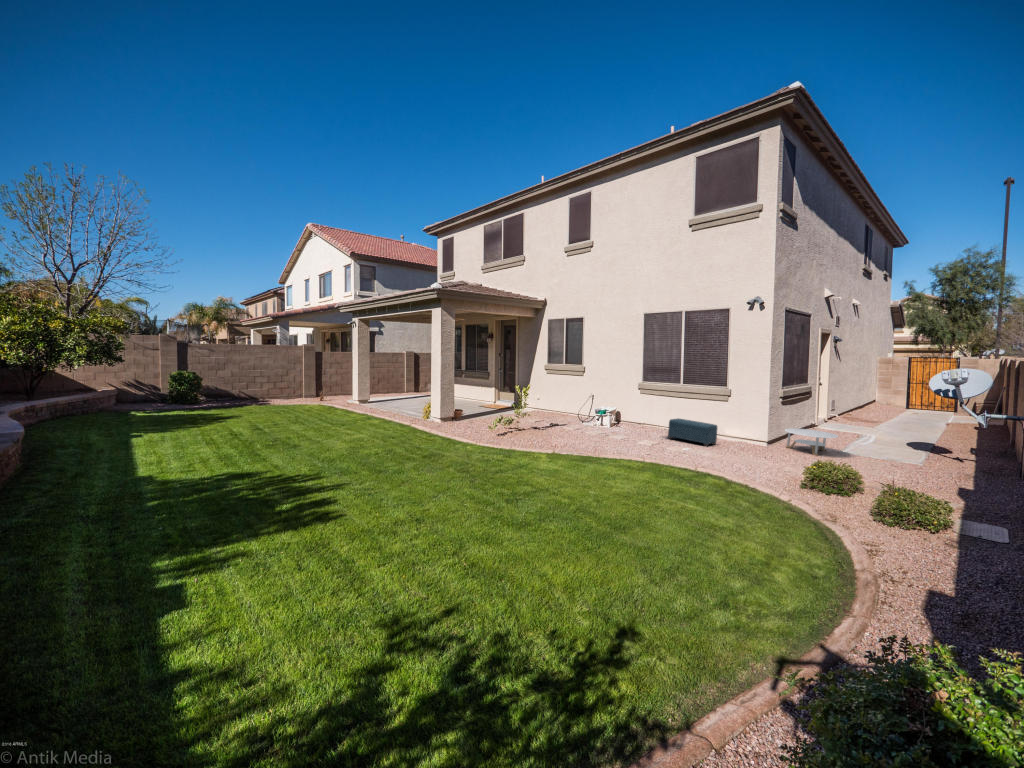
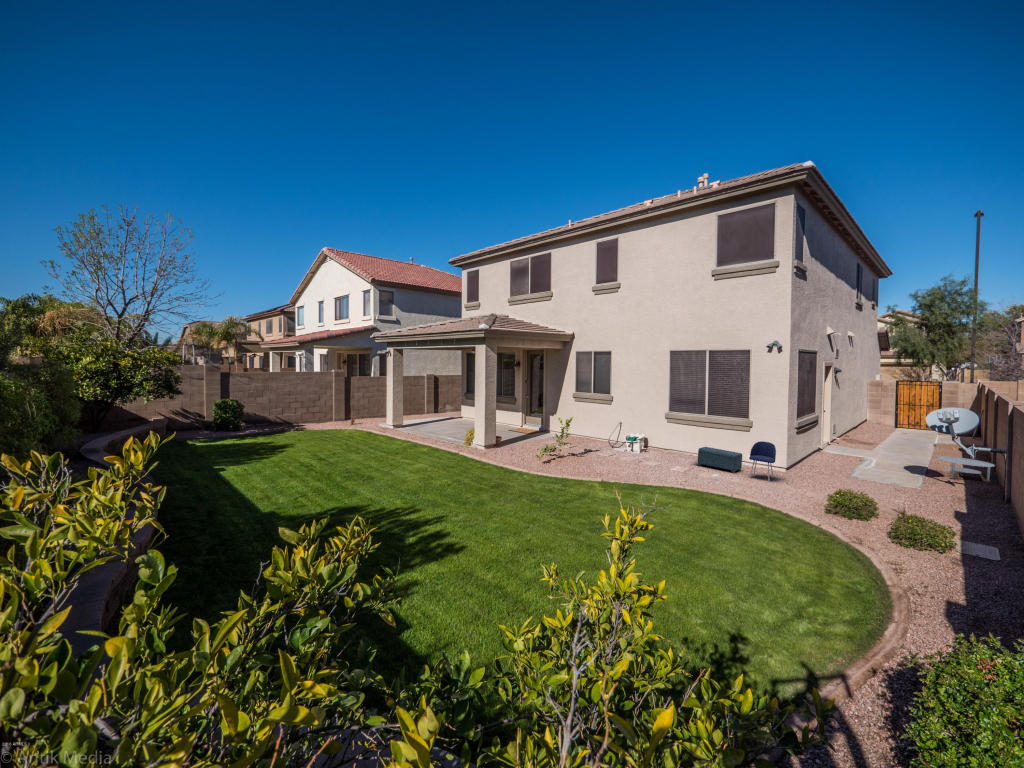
chair: none [722,411,753,455] -> present [749,441,776,481]
round table: present [785,428,838,456] -> present [938,457,995,482]

